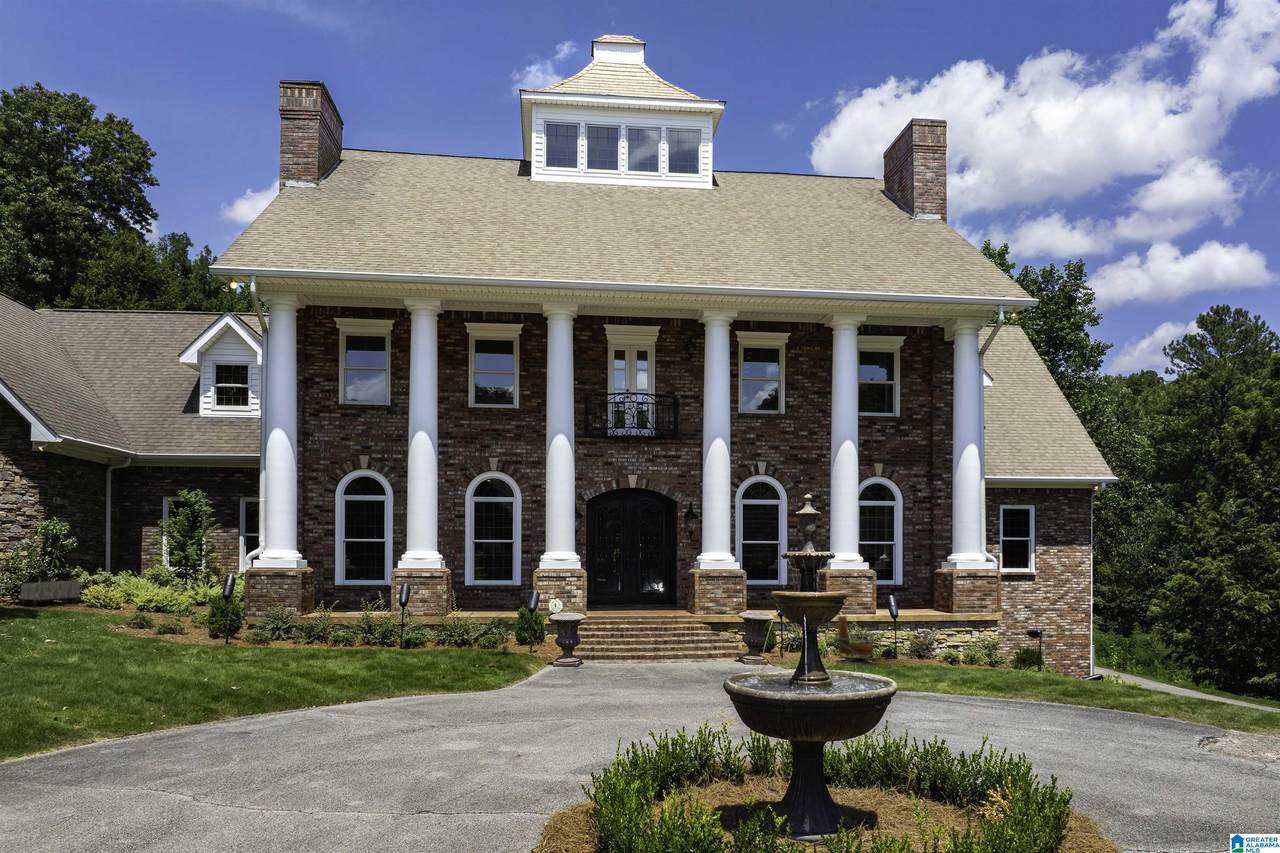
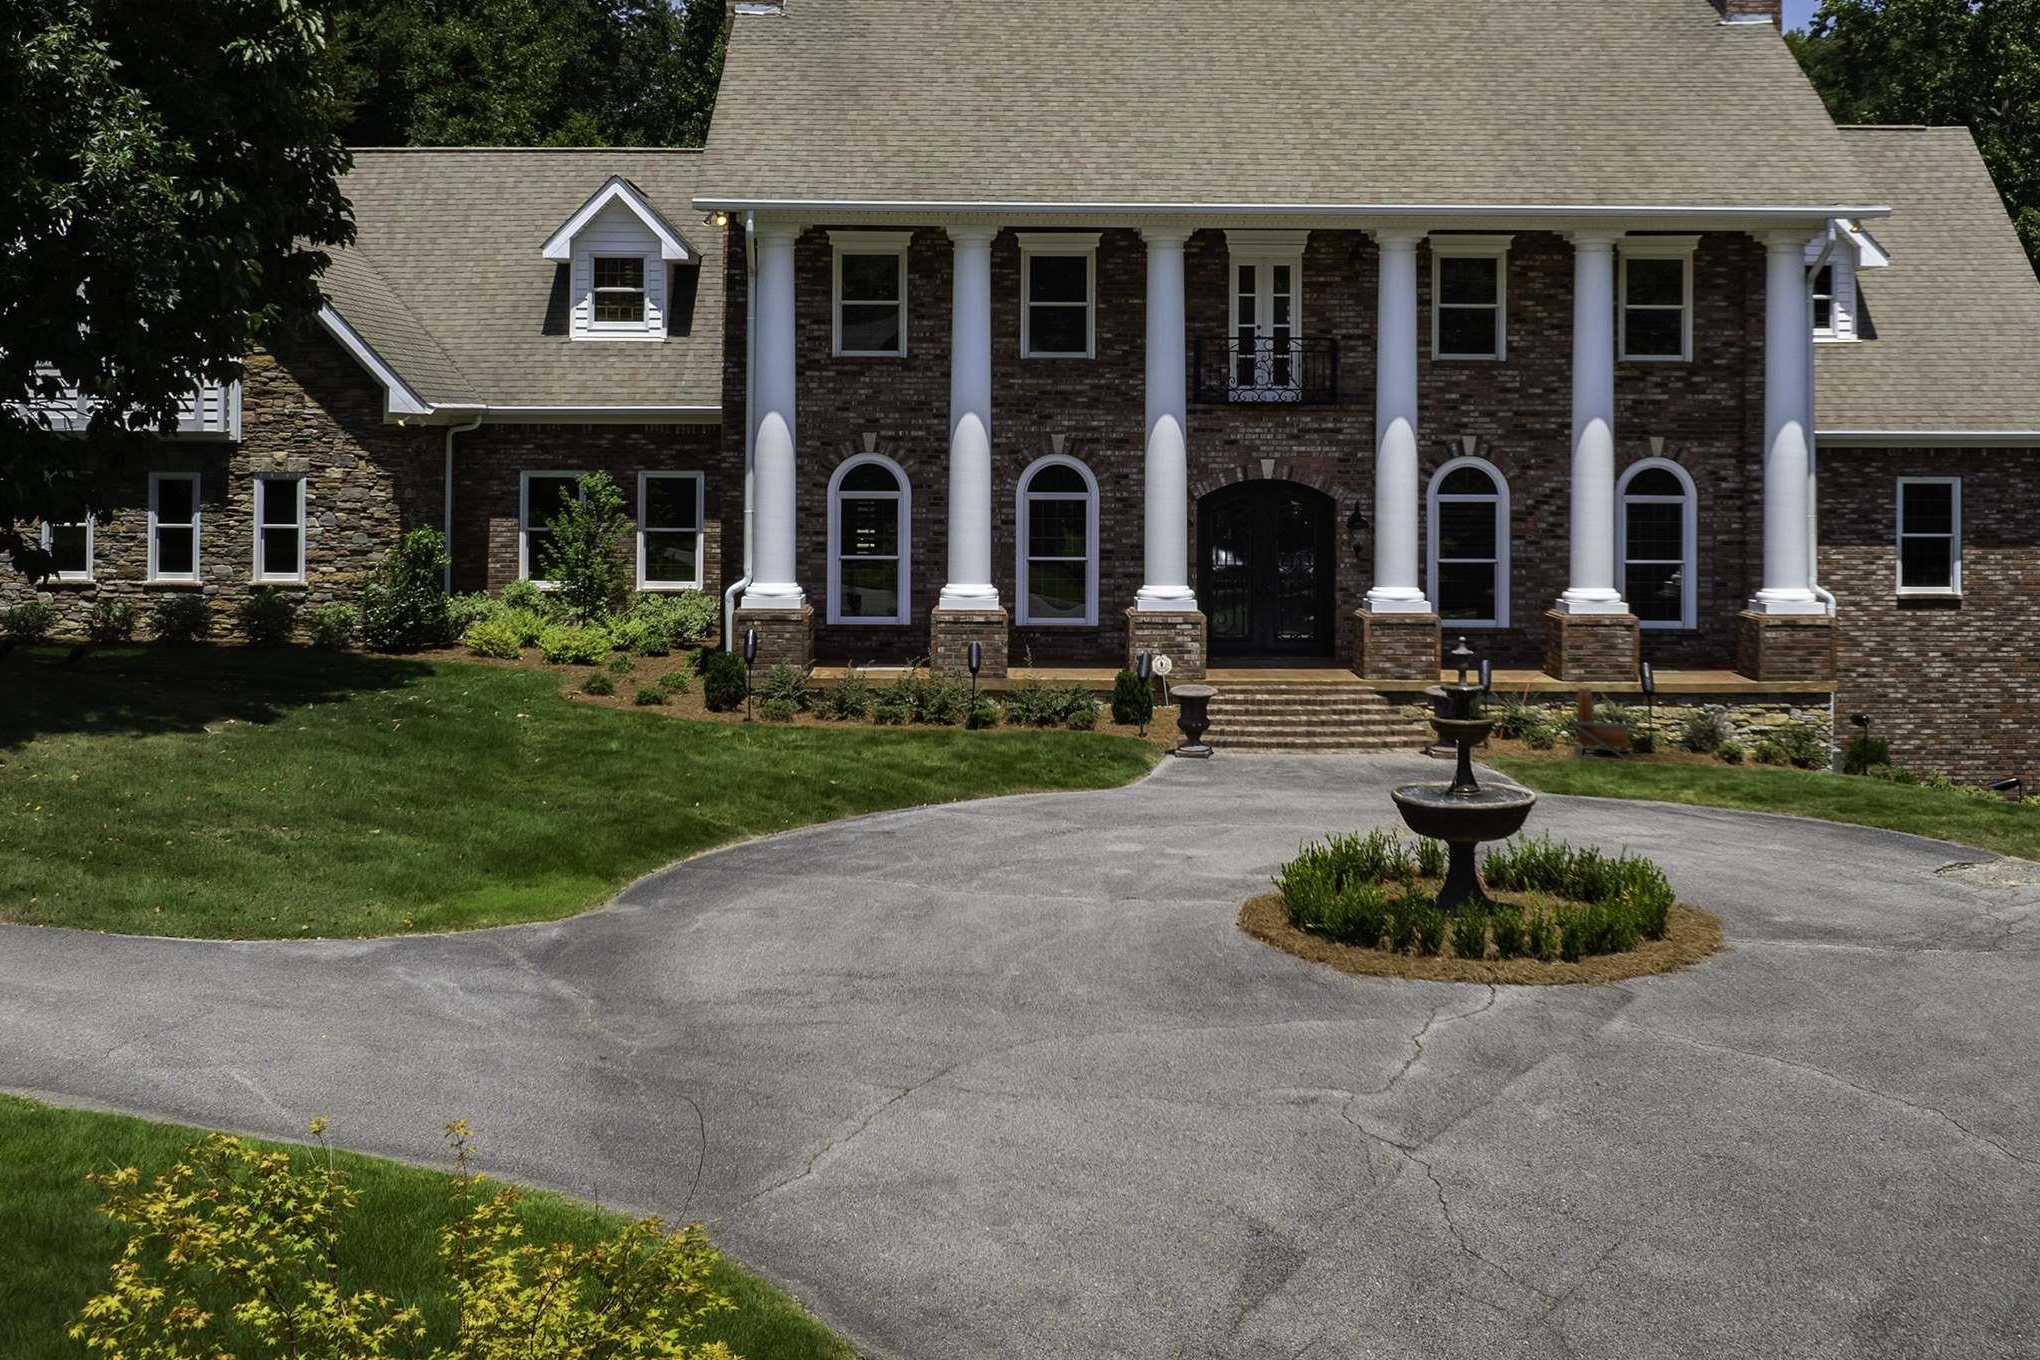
bench: present [20,581,80,607] -> none [396,613,465,654]
potted plant: present [494,617,520,653] -> none [1083,685,1125,735]

